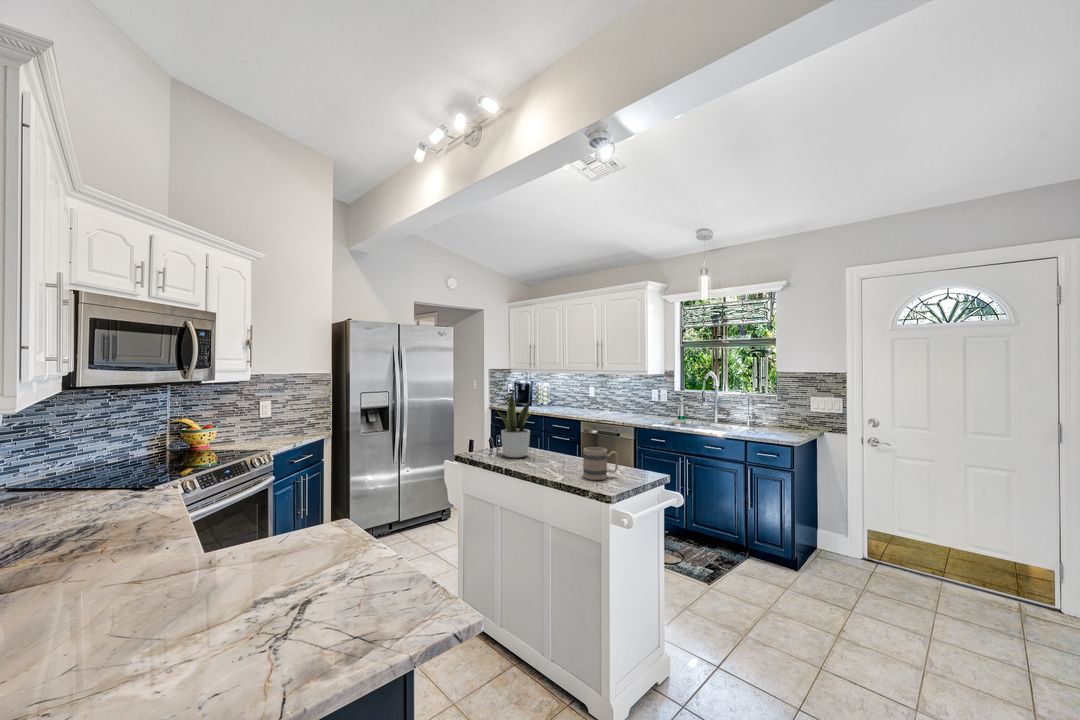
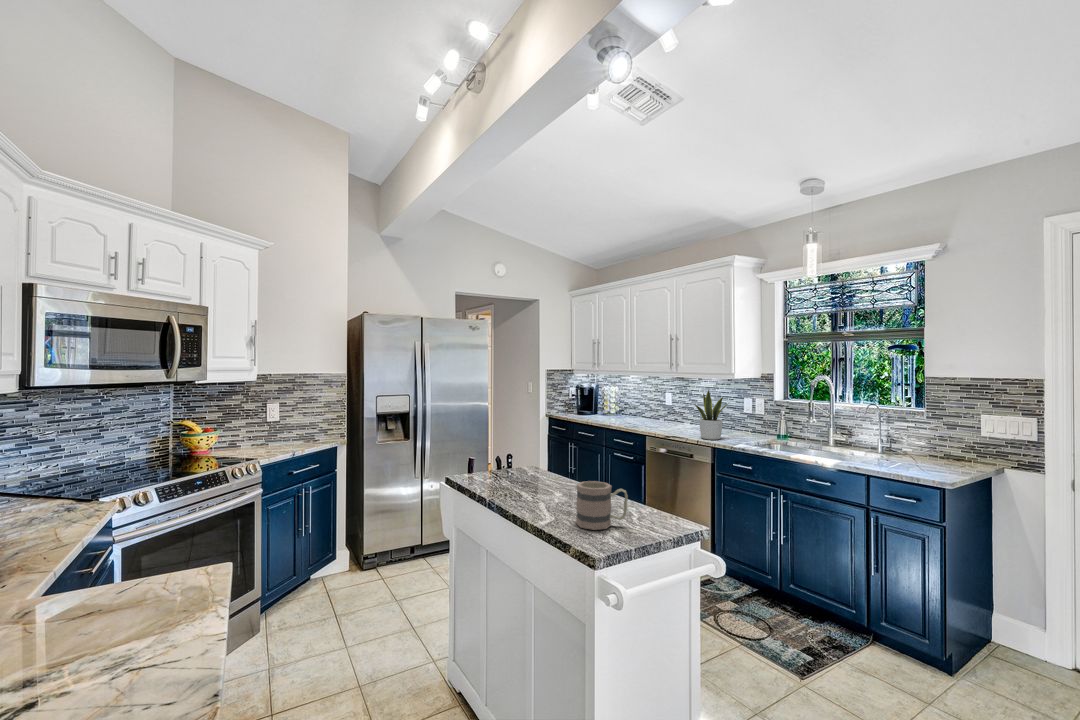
potted plant: present [498,392,534,458] -> present [695,390,727,440]

